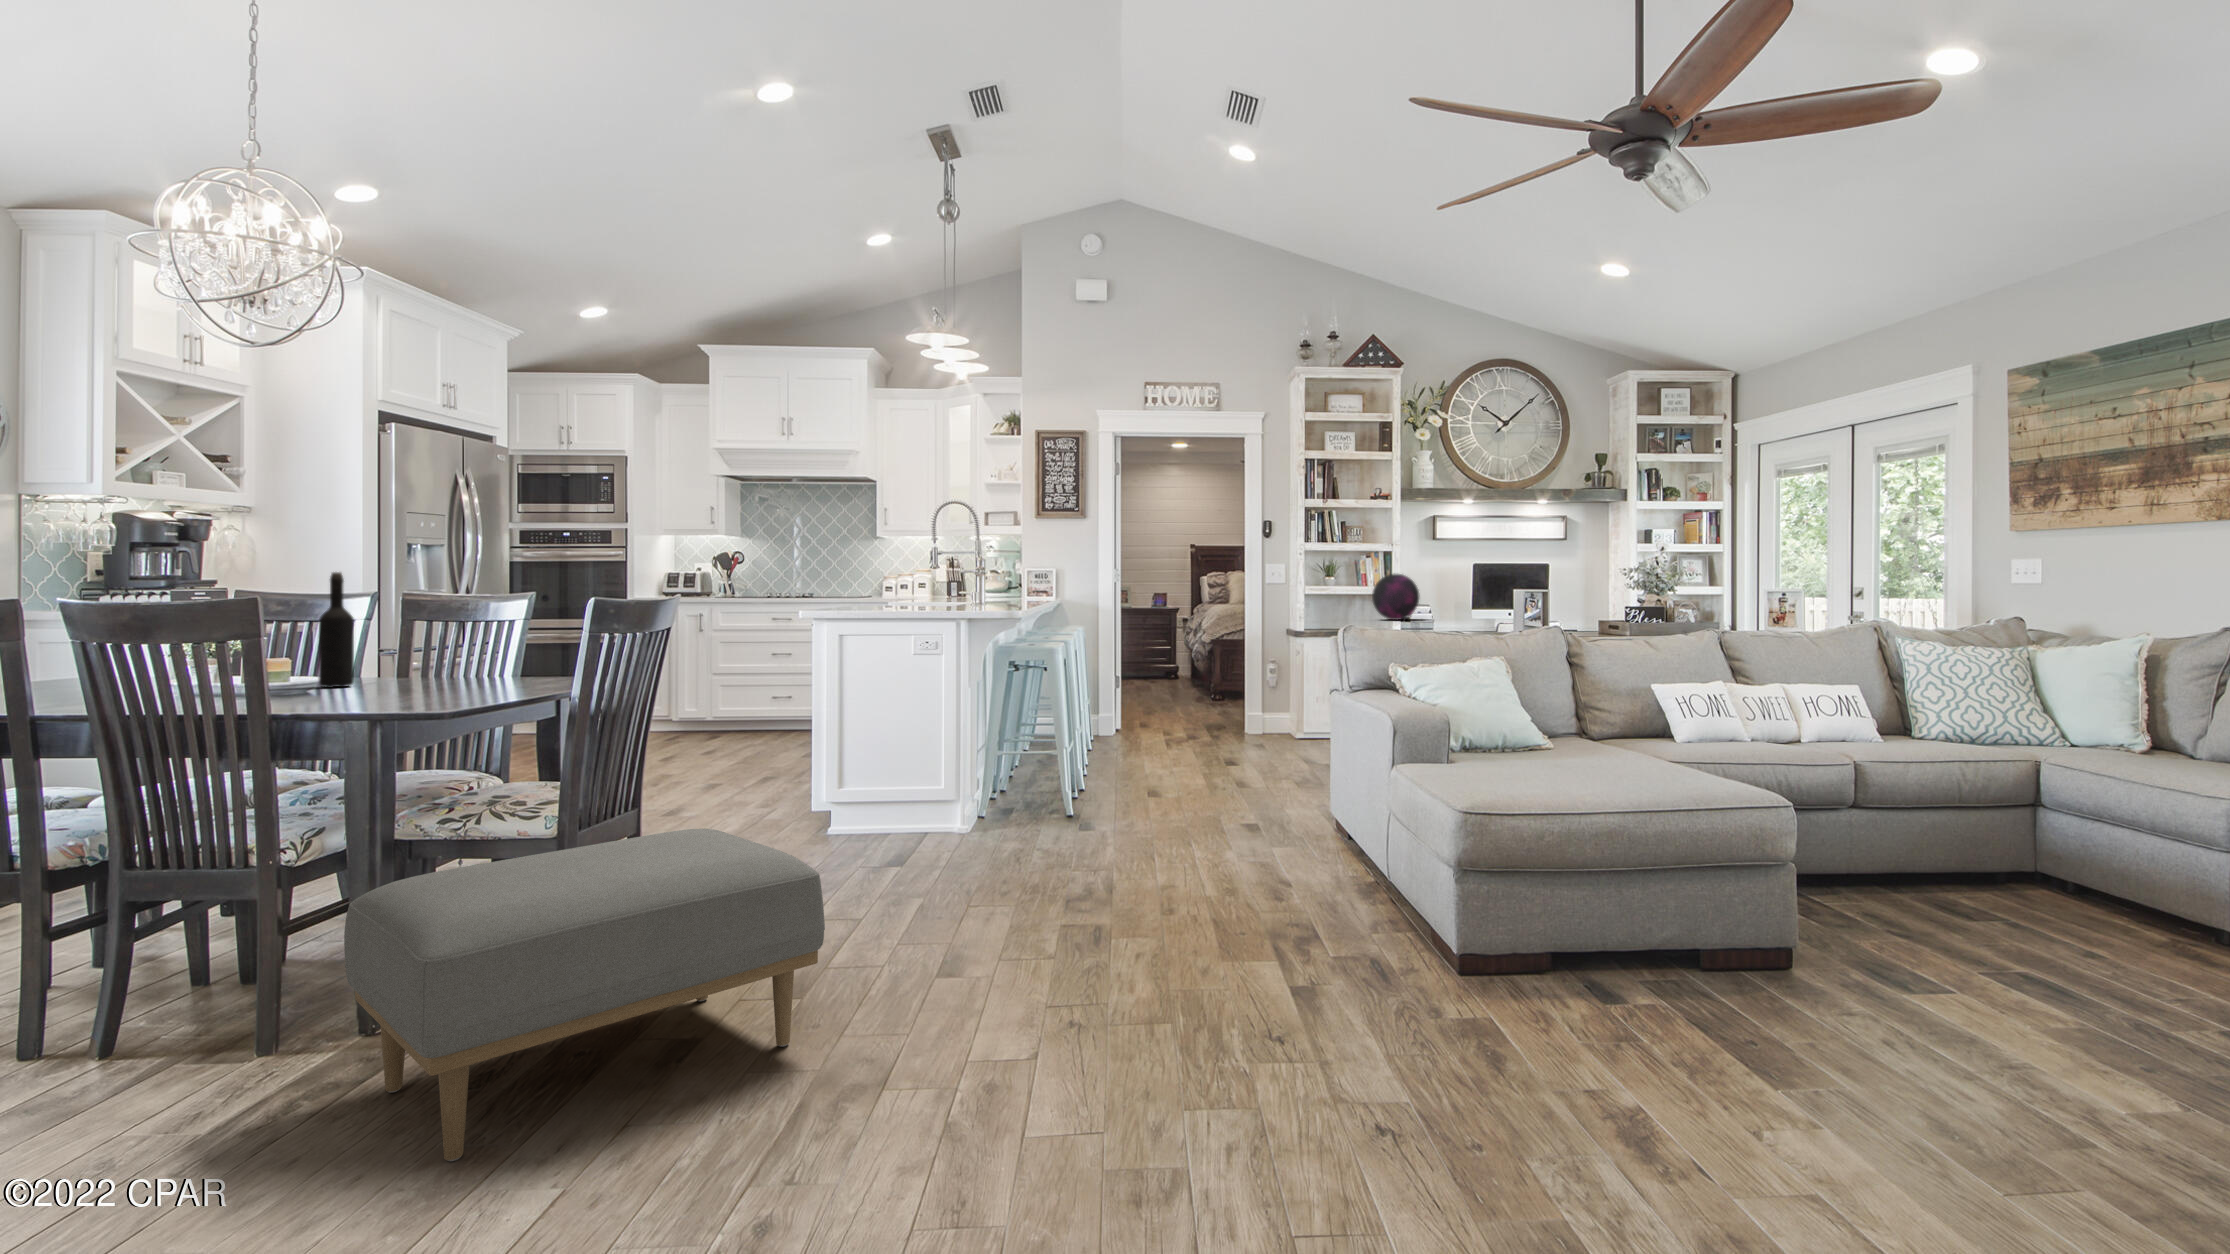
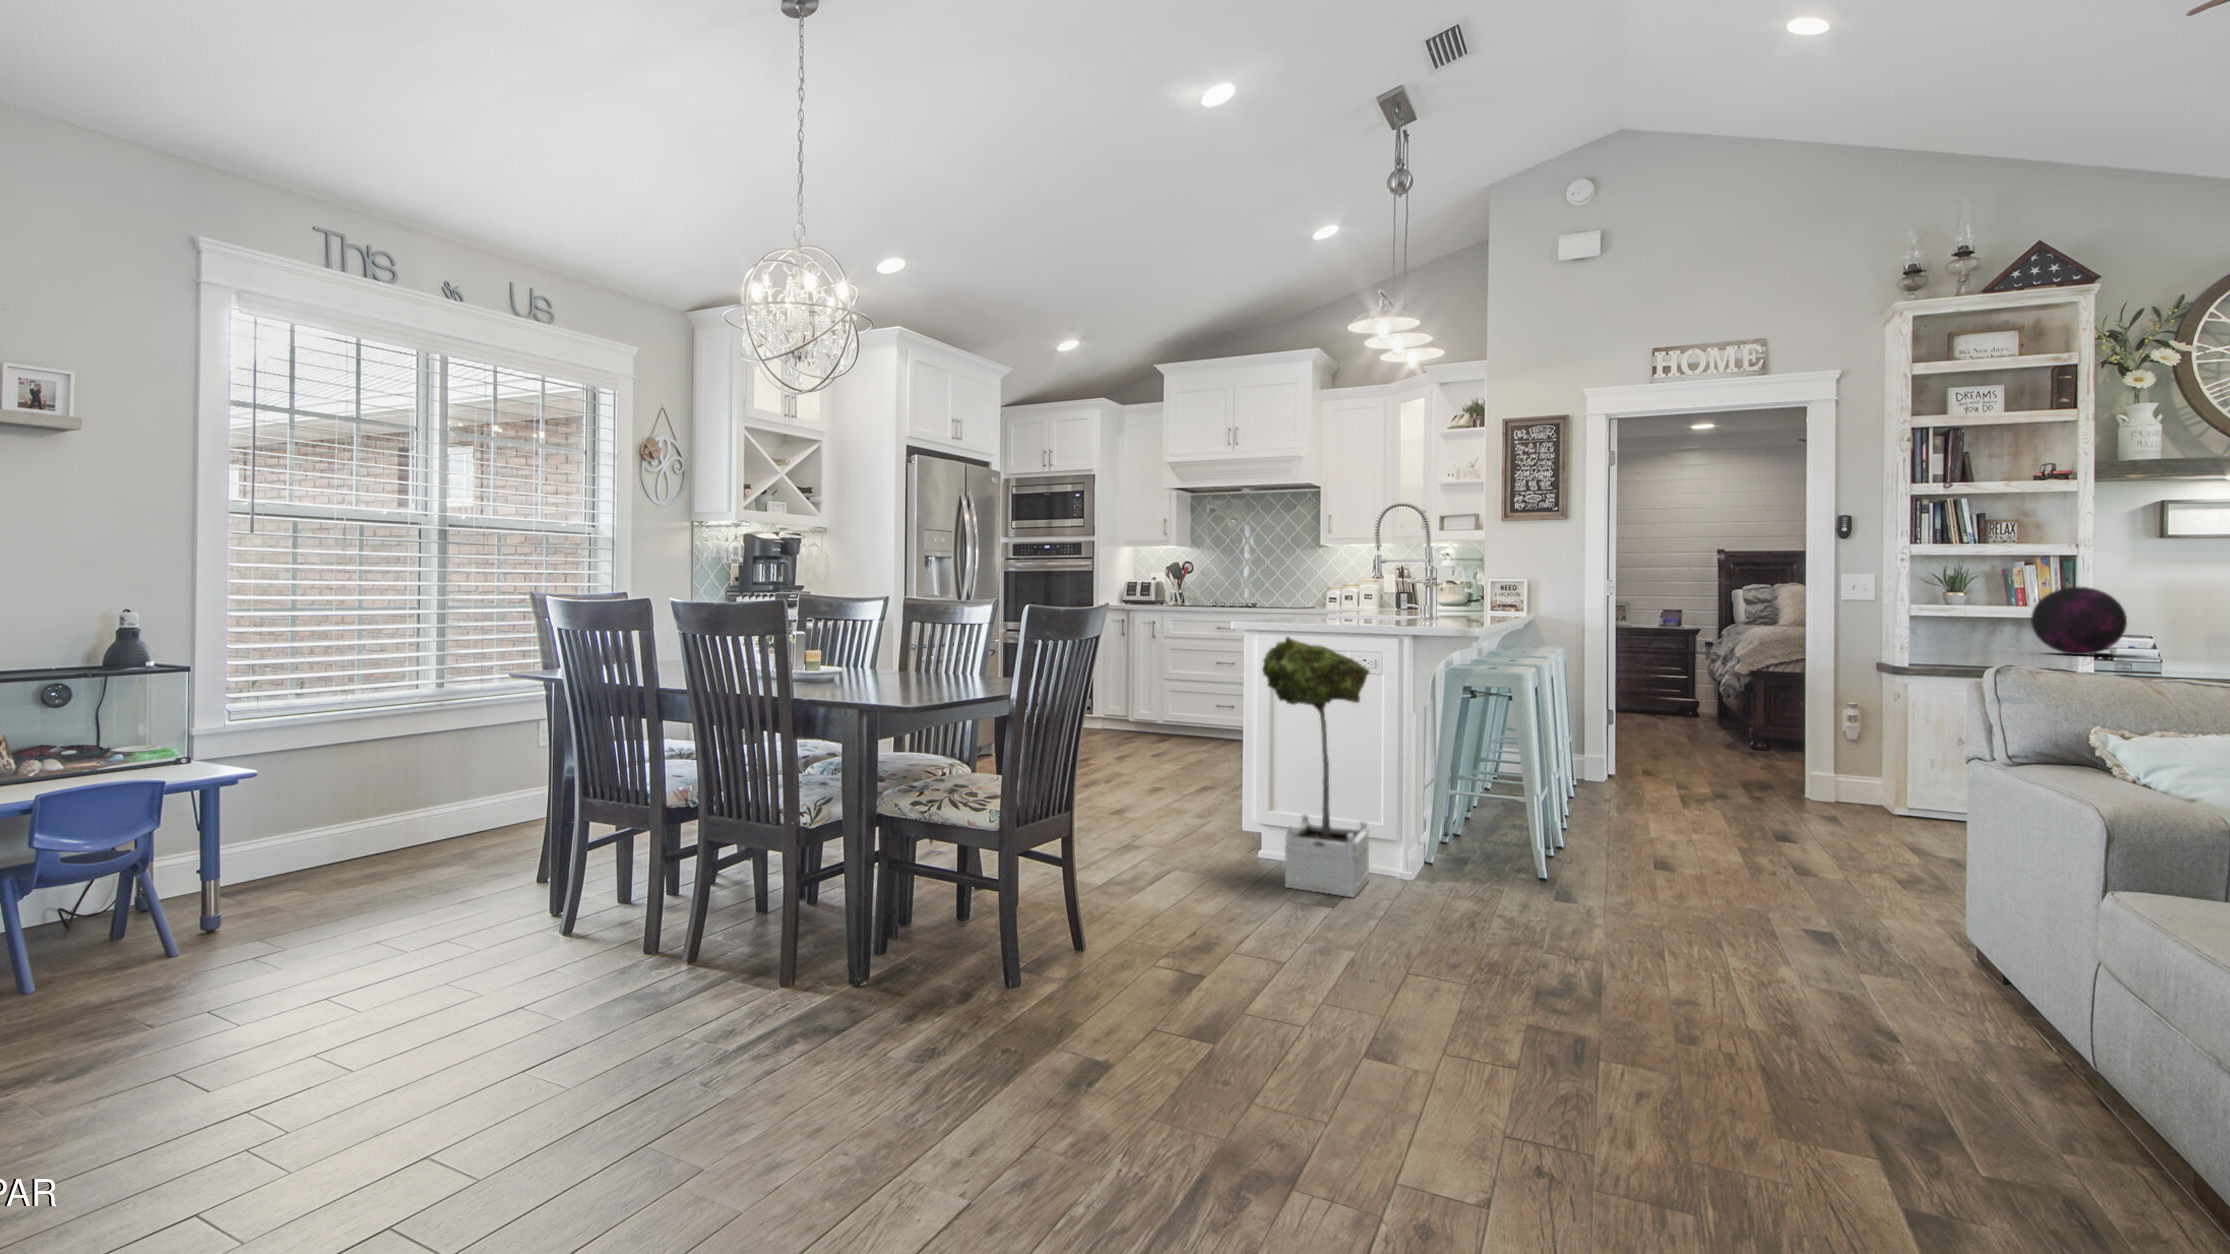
wine bottle: present [319,572,354,688] -> none [827,578,852,678]
potted tree: none [828,624,928,855] -> present [1262,636,1369,897]
ottoman: present [344,828,825,1161] -> none [805,849,1223,1158]

